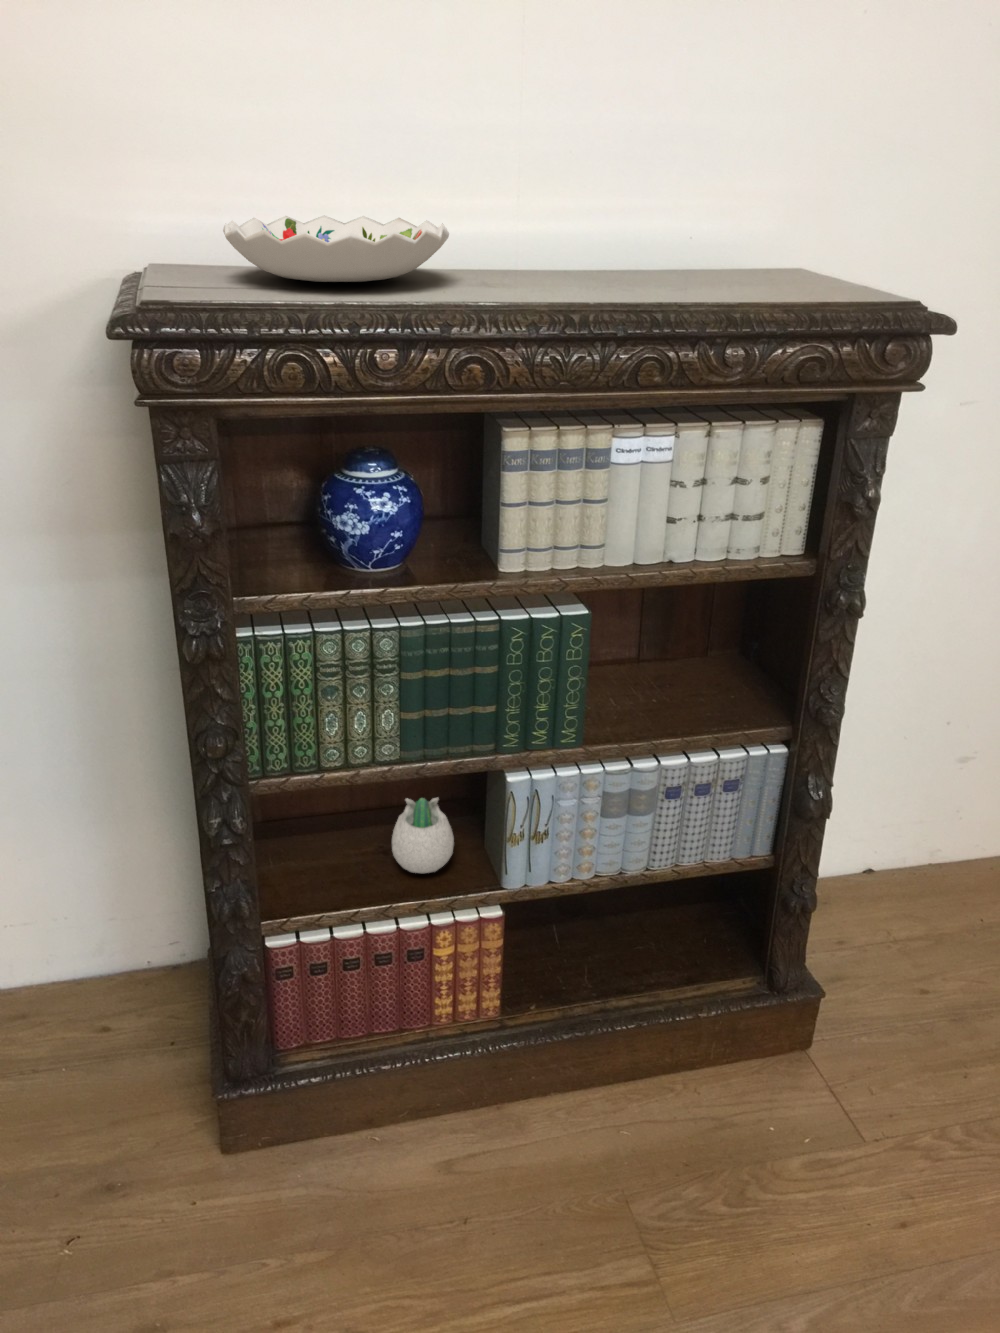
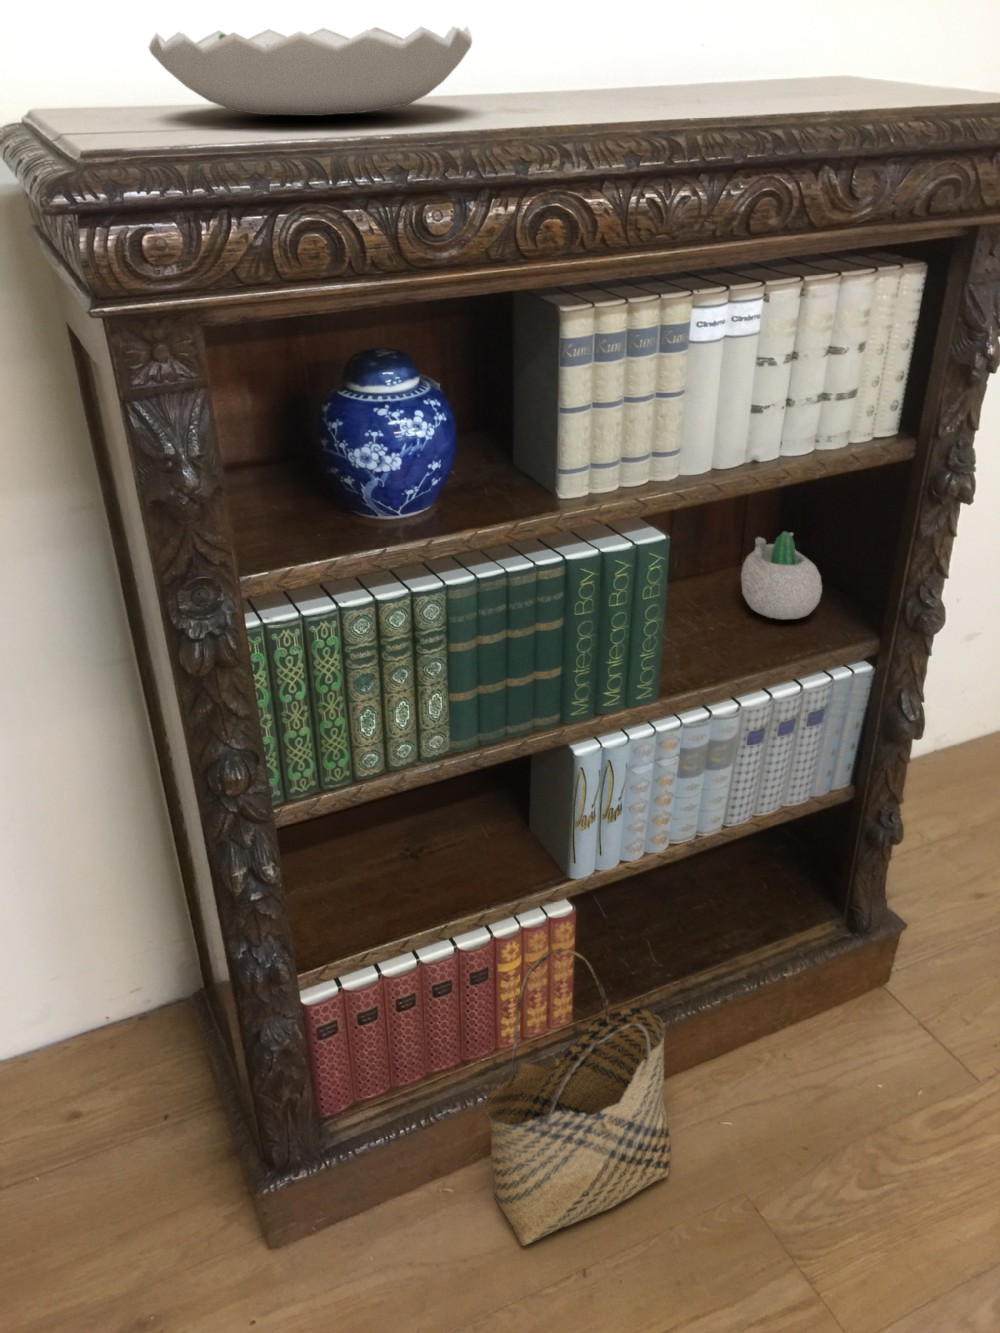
succulent planter: present [392,797,454,873] -> present [741,532,822,619]
woven basket: none [390,938,559,1187] -> present [485,948,671,1245]

